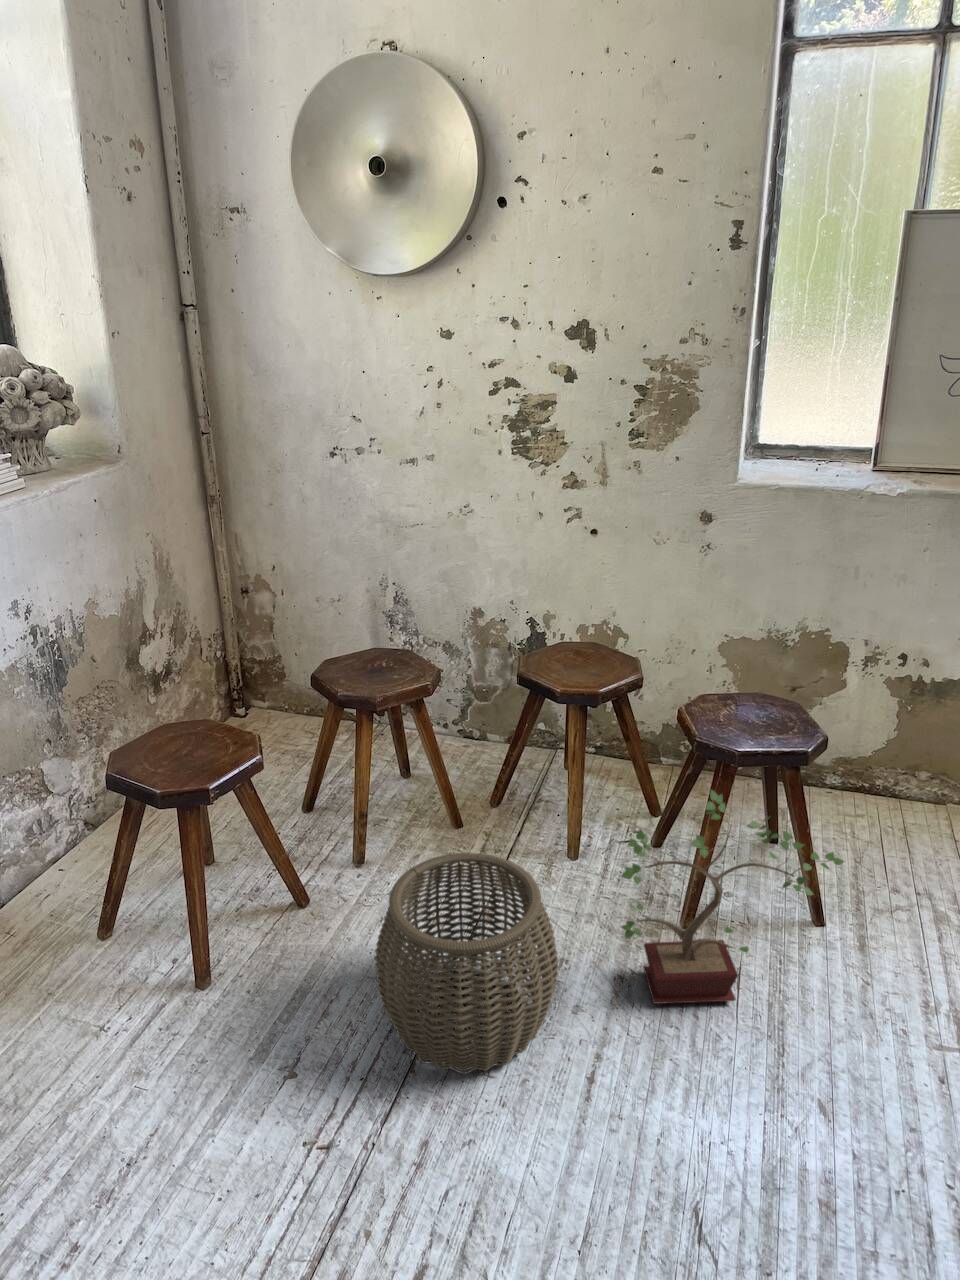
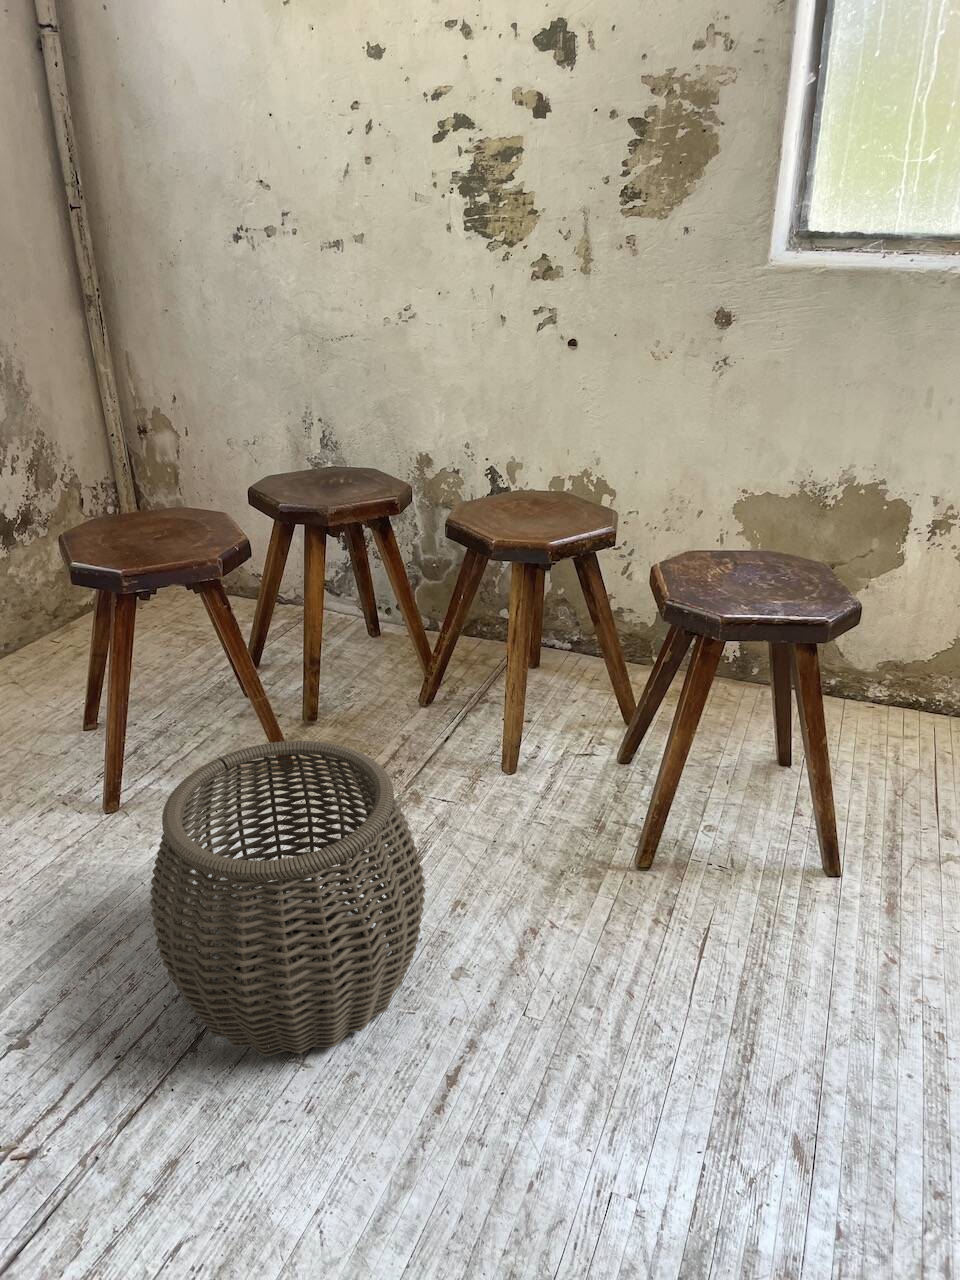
potted plant: present [620,790,844,1004] -> none [515,657,866,977]

